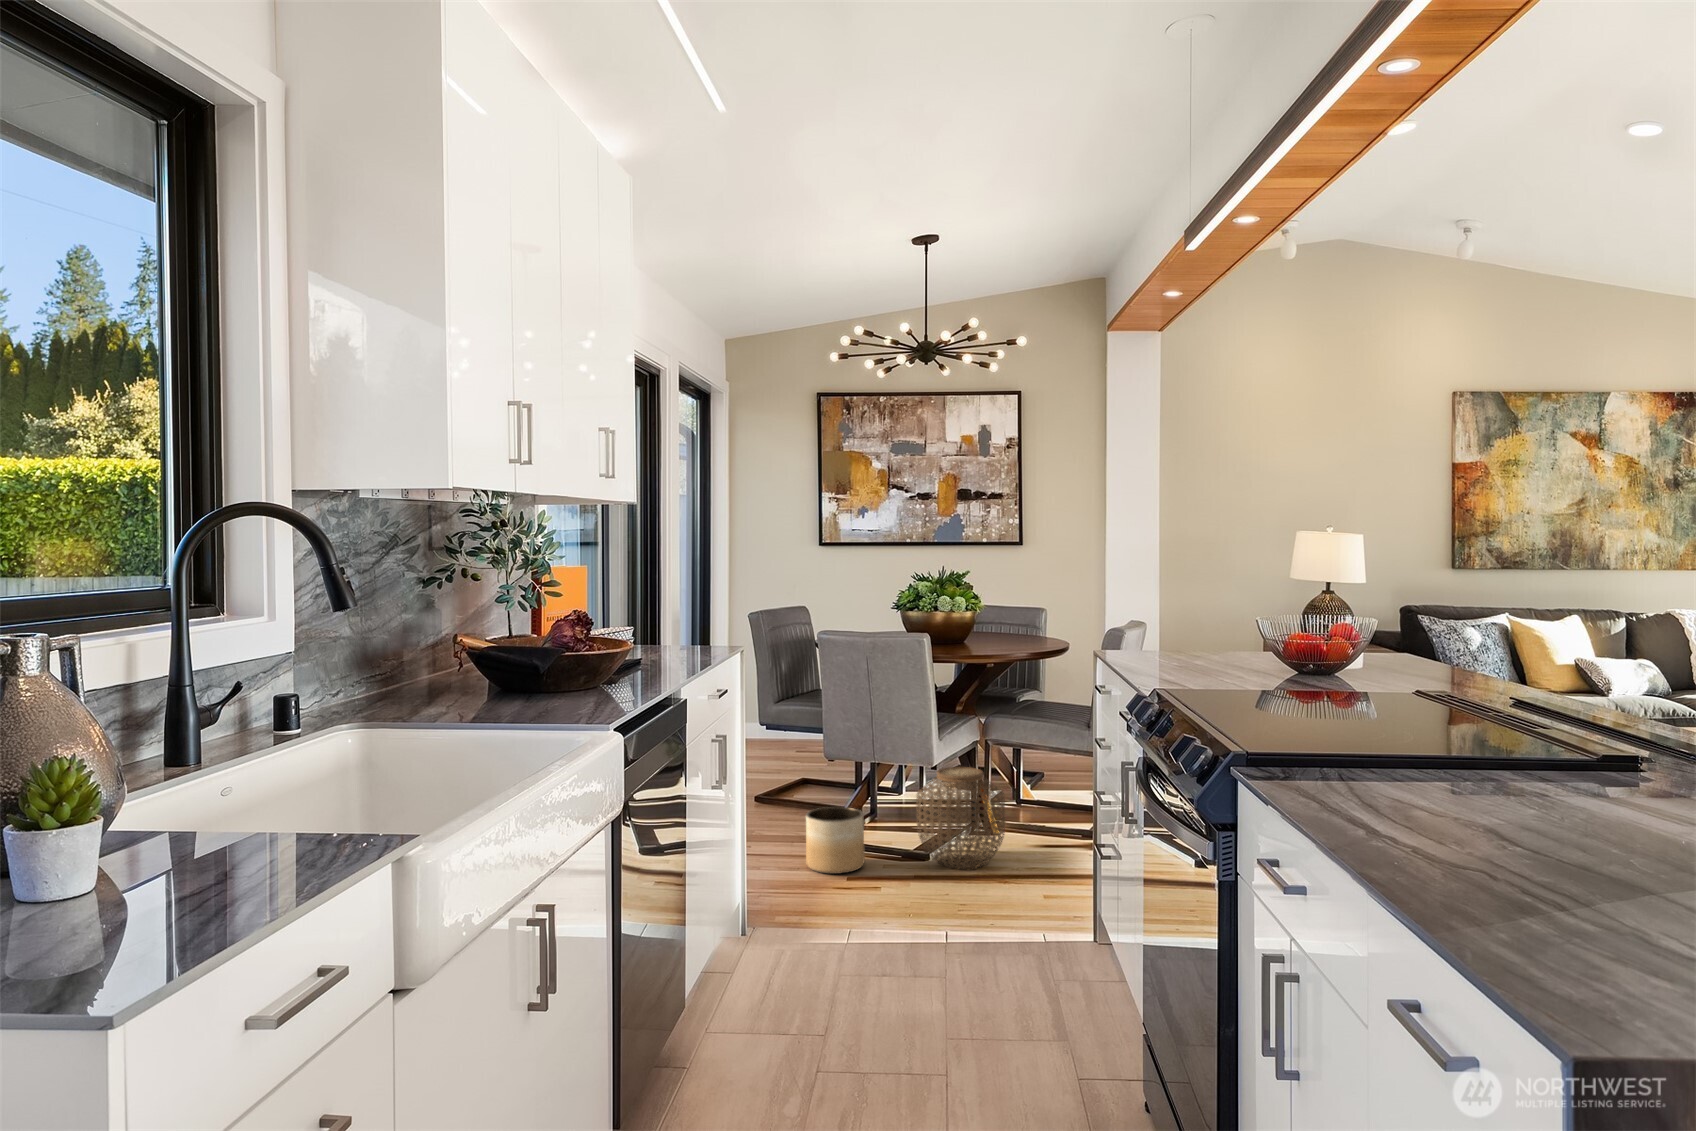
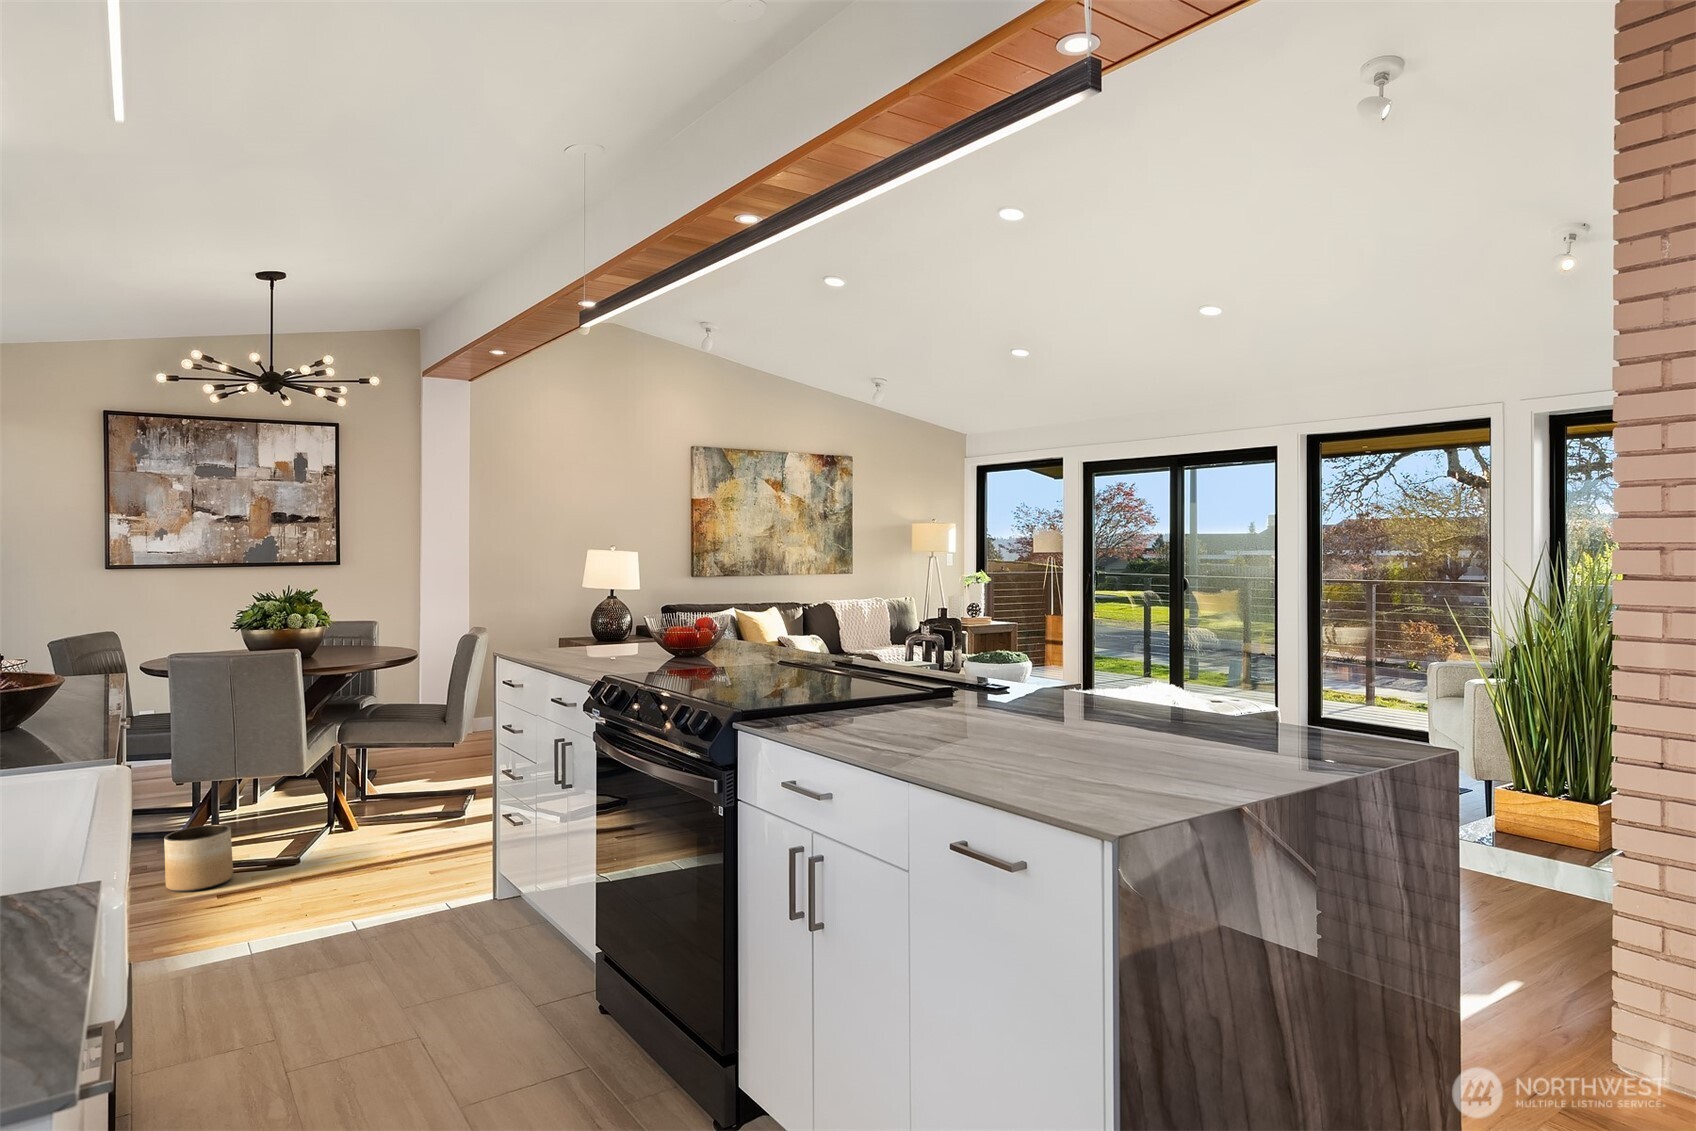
woven basket: present [916,767,1005,870] -> none [284,769,375,862]

